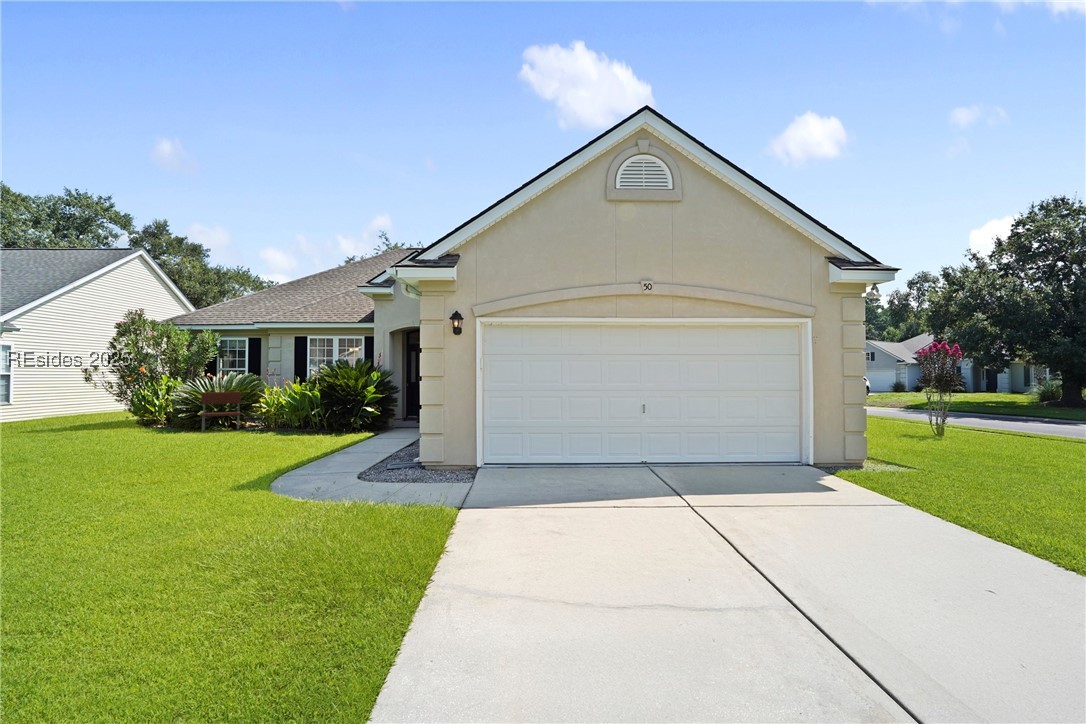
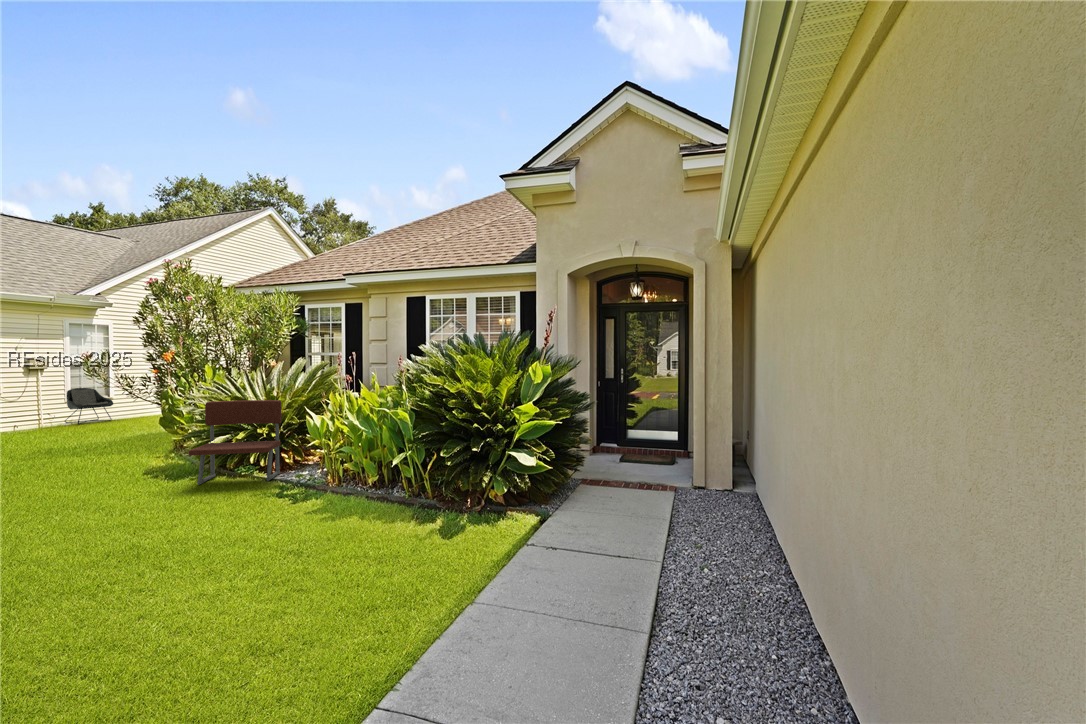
lounge chair: none [11,395,50,420] -> present [65,388,113,424]

